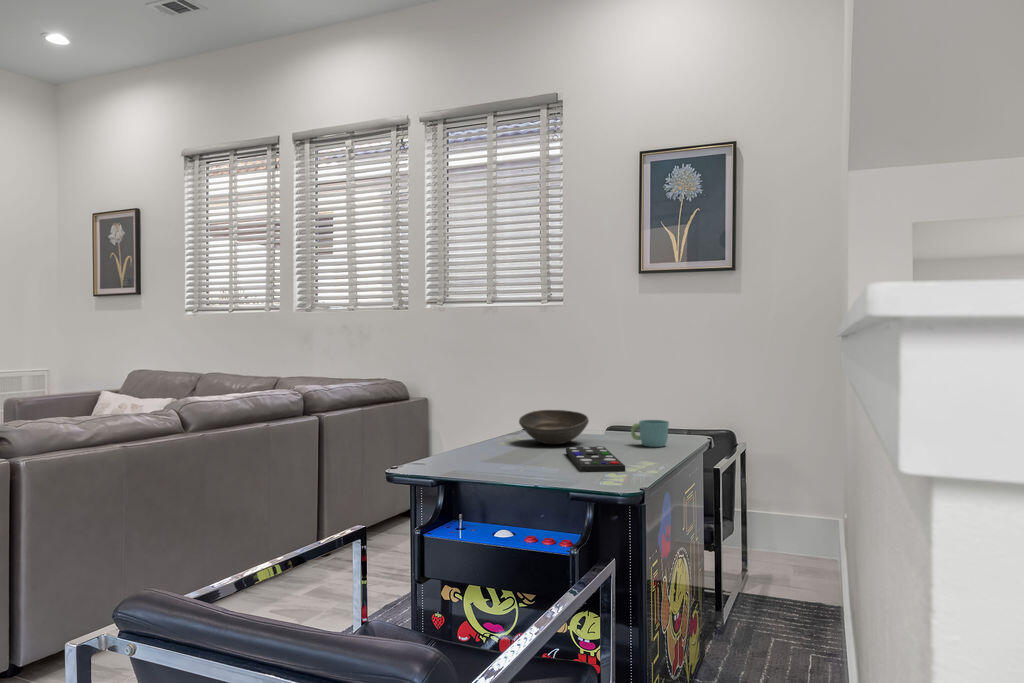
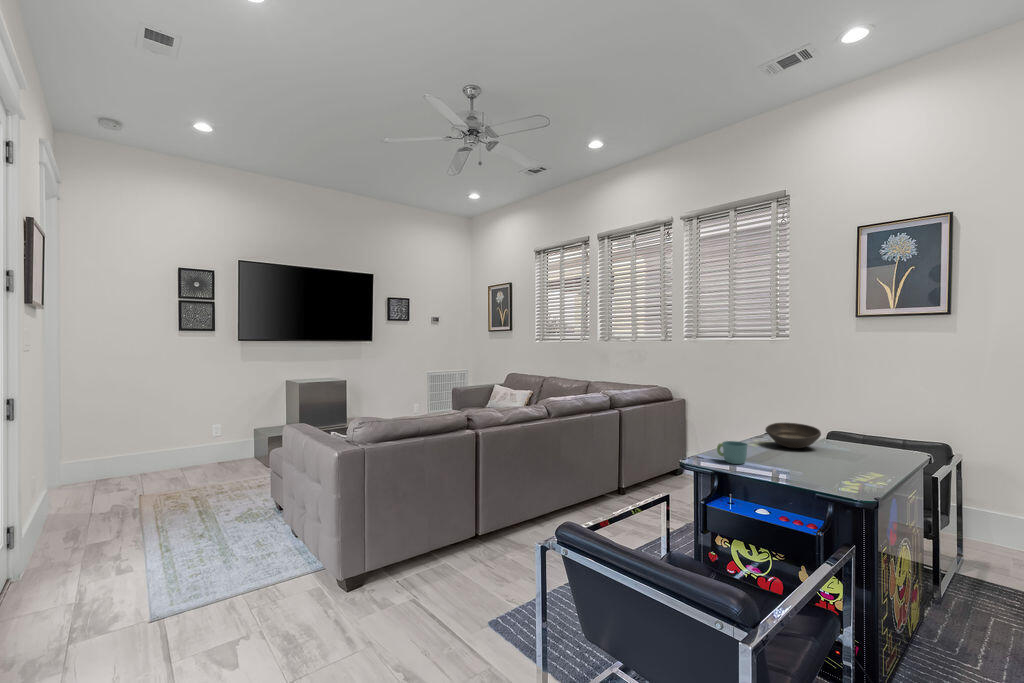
mug: present [631,420,669,447] -> present [717,441,748,464]
remote control: present [566,447,625,472] -> none [805,453,859,479]

